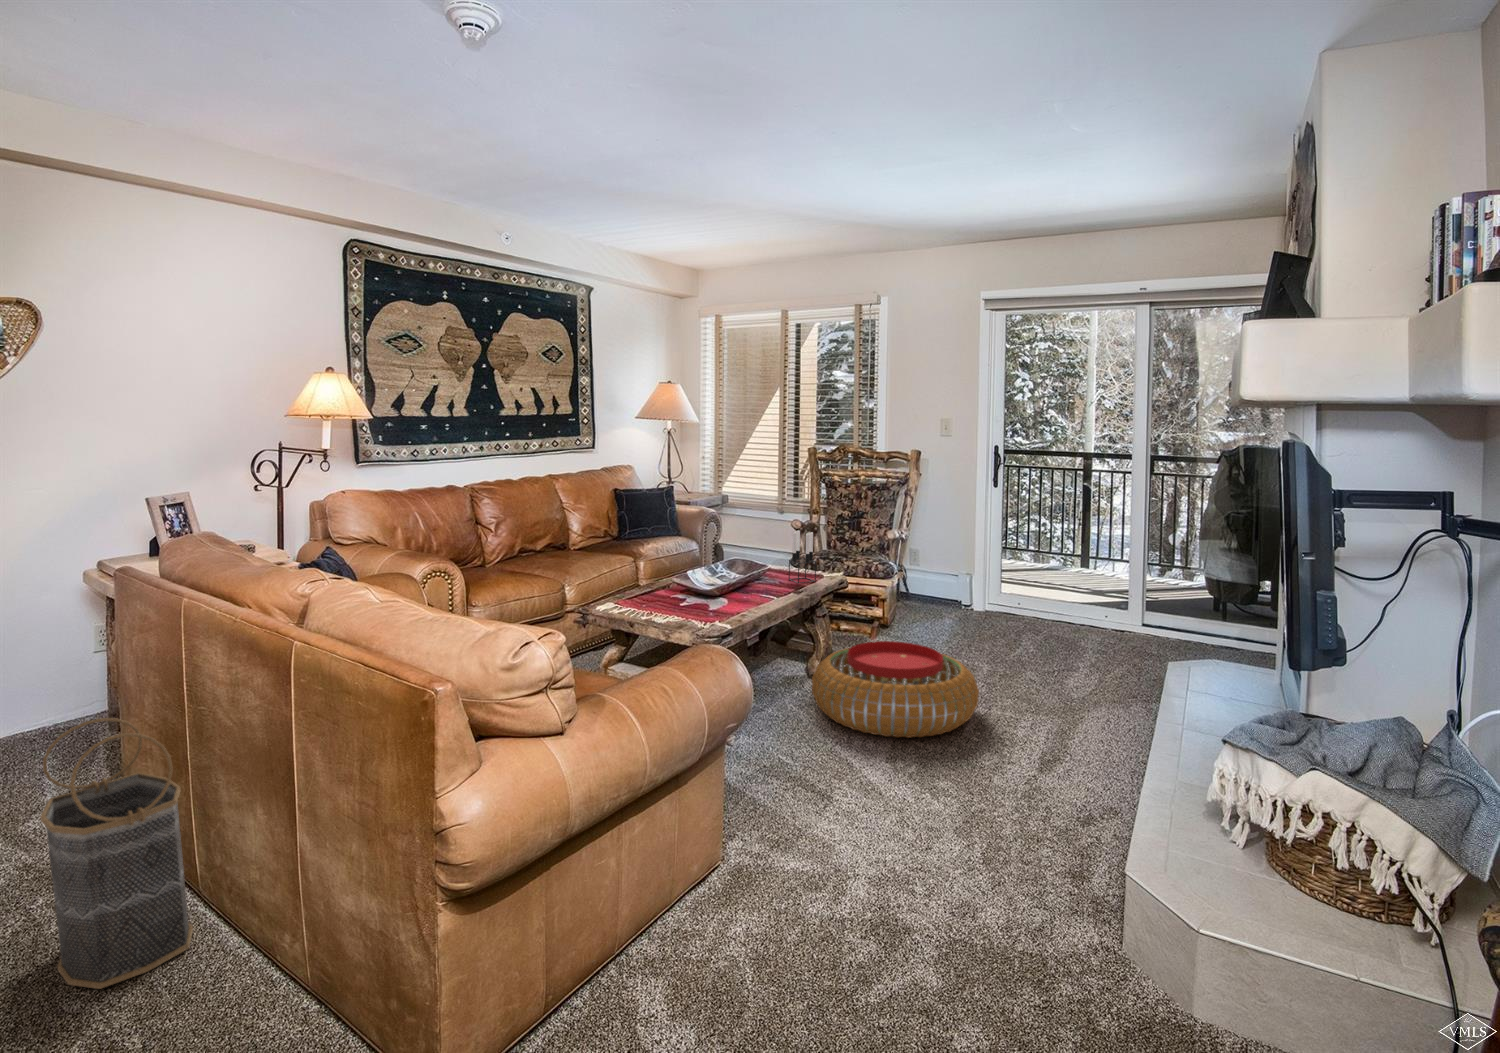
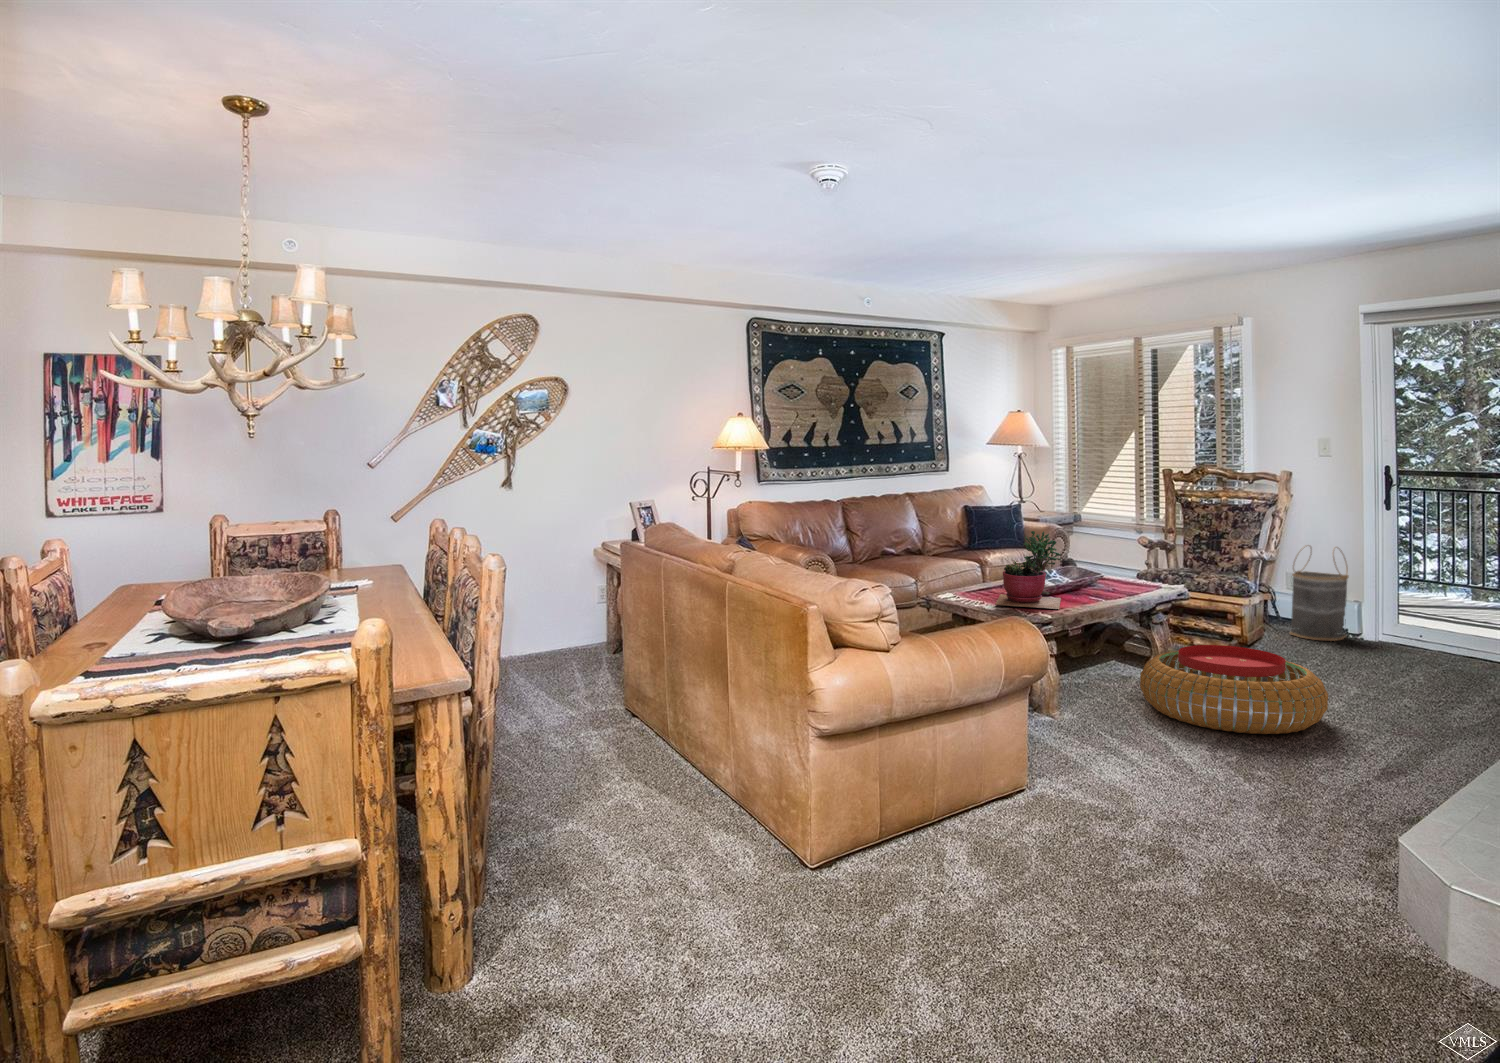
succulent plant: none [663,528,732,617] -> present [995,531,1061,609]
candle holder: present [789,531,816,583] -> none [1125,539,1154,589]
basket: present [40,718,193,989] -> present [1290,547,1349,641]

